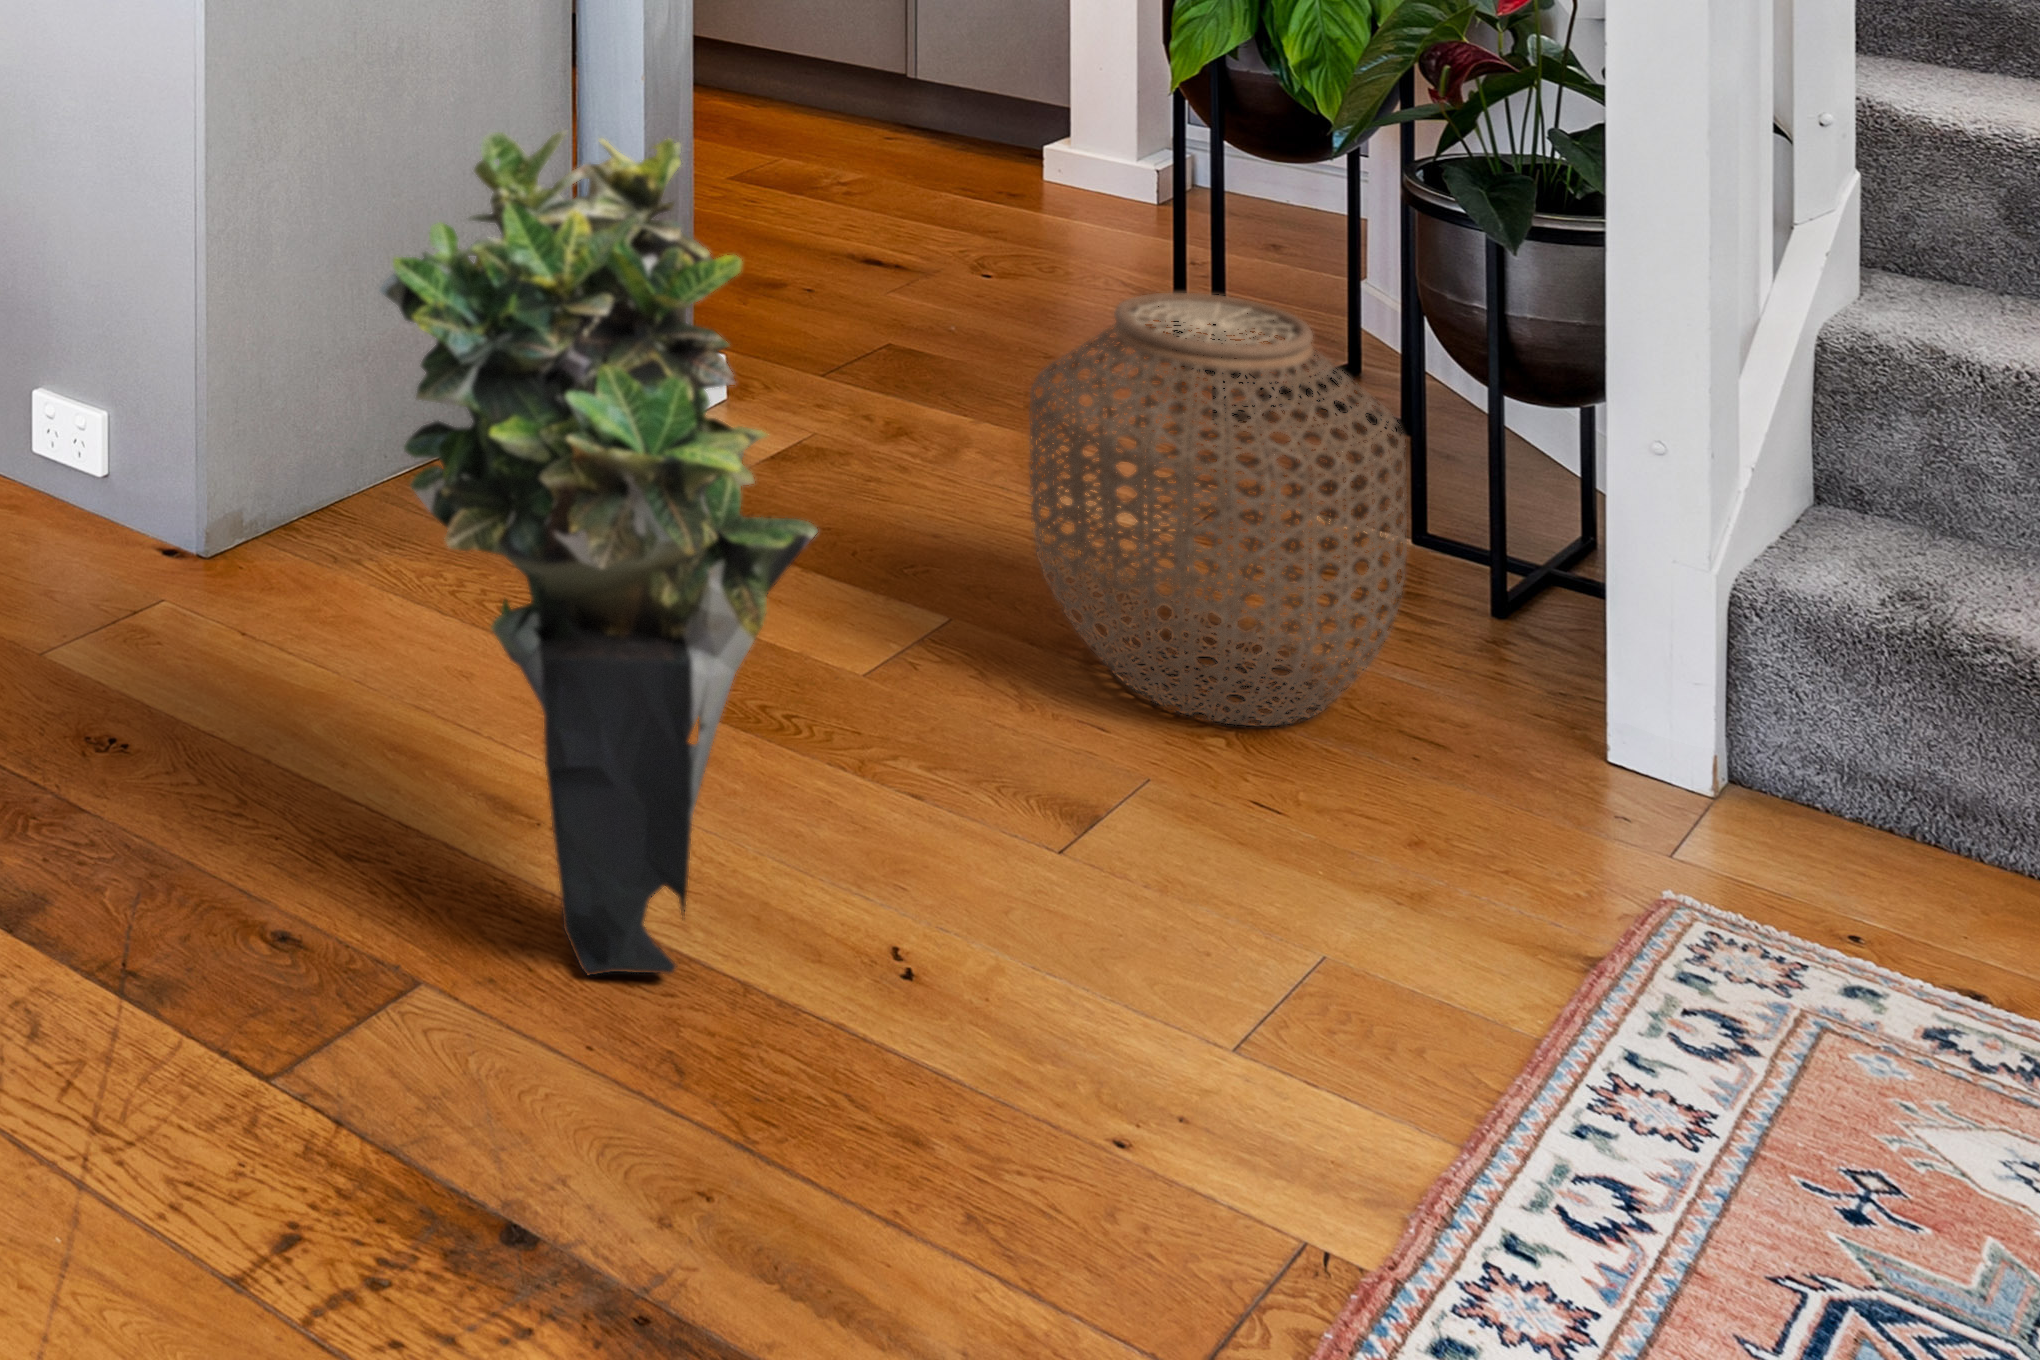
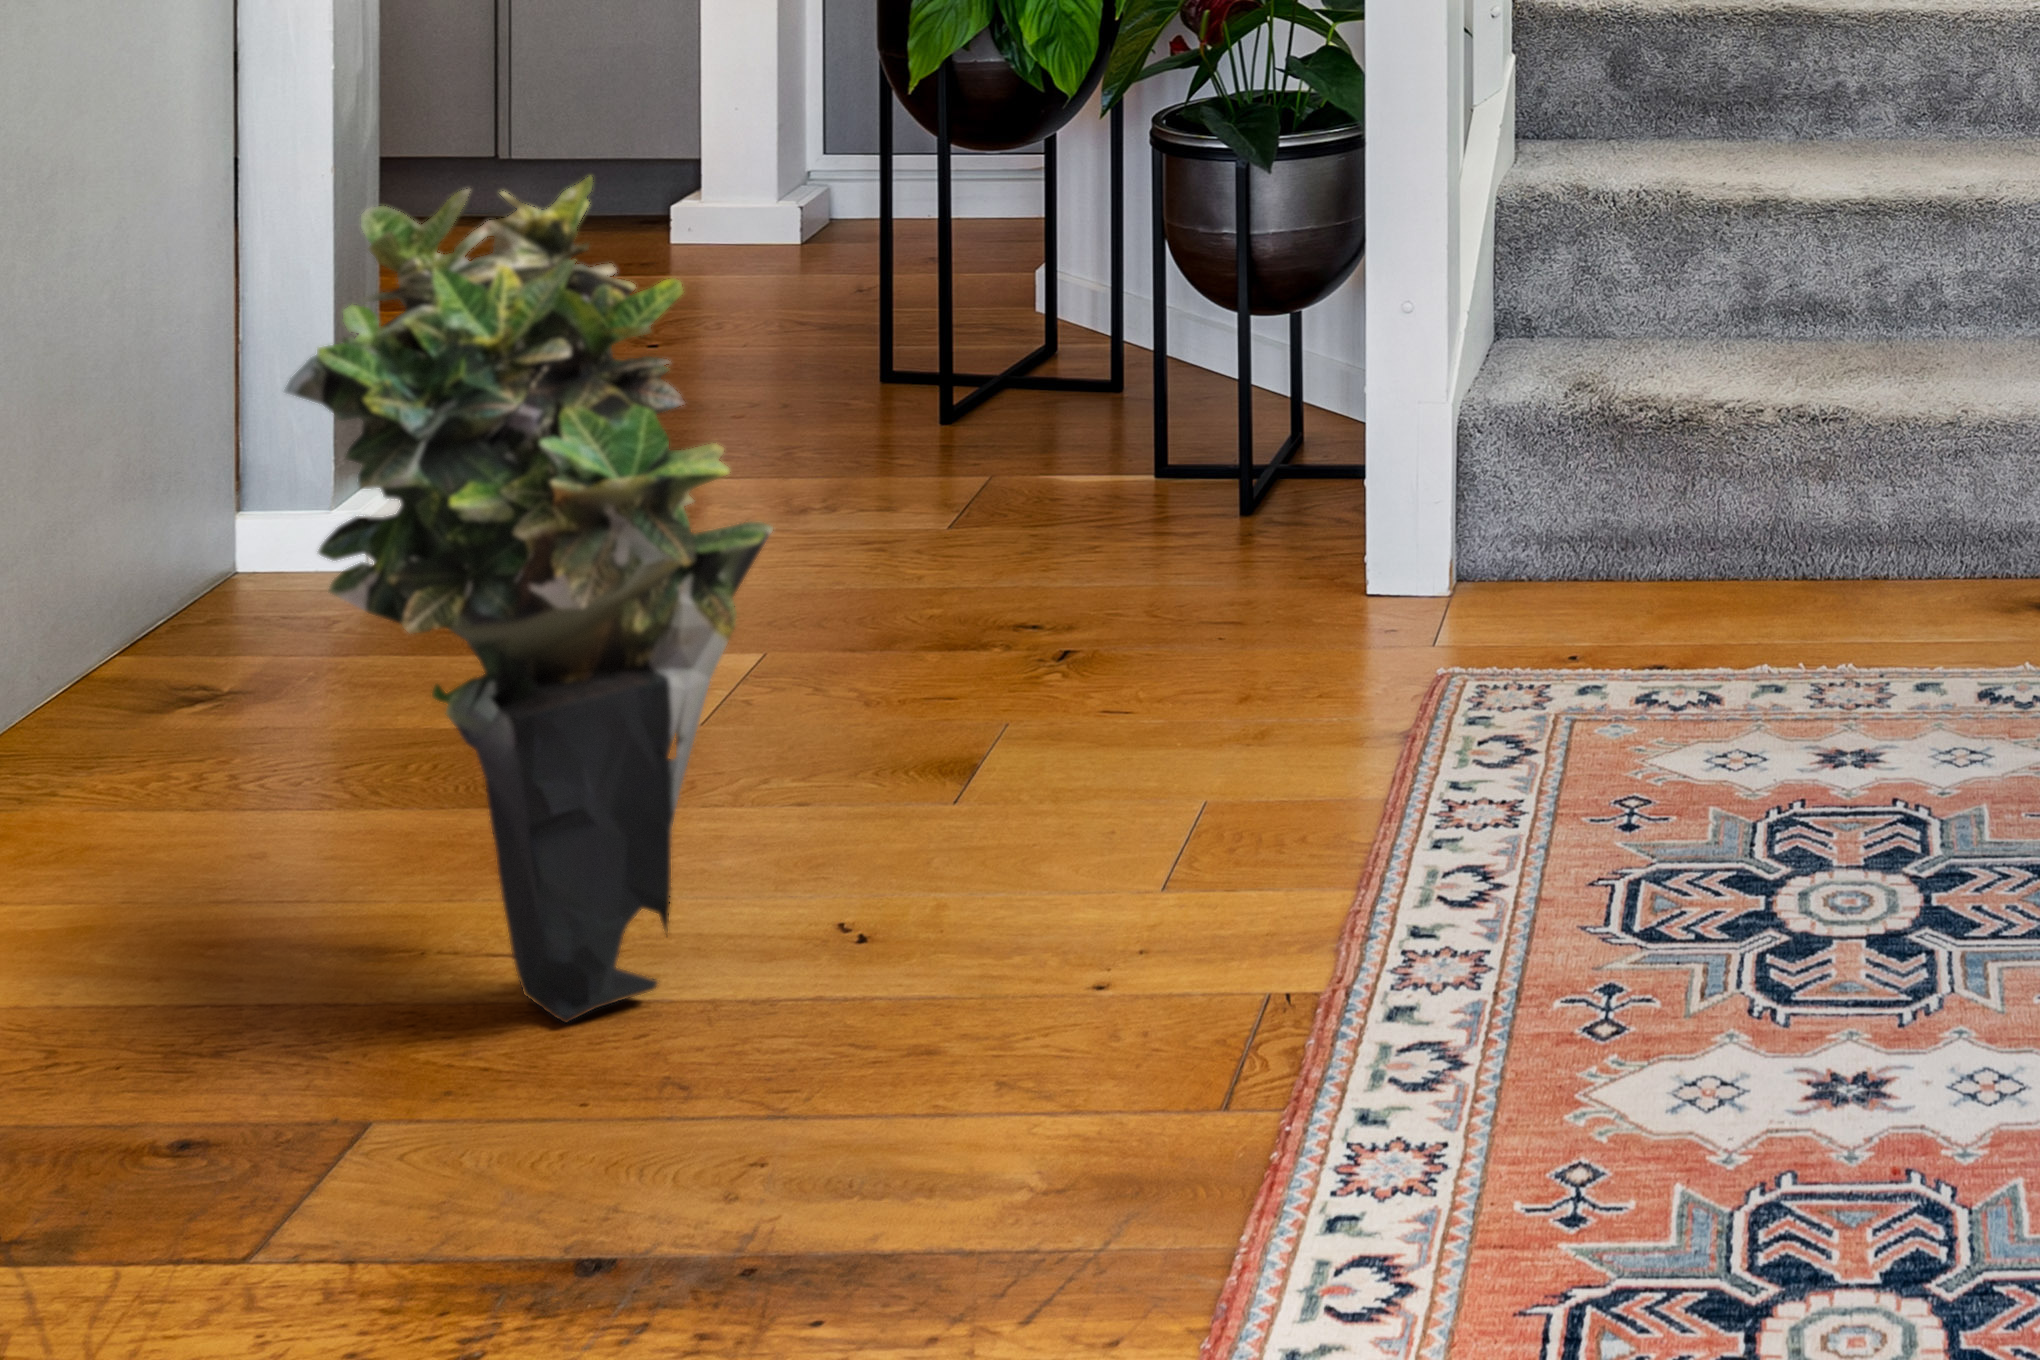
woven basket: present [1029,293,1407,726] -> none [852,262,1198,659]

